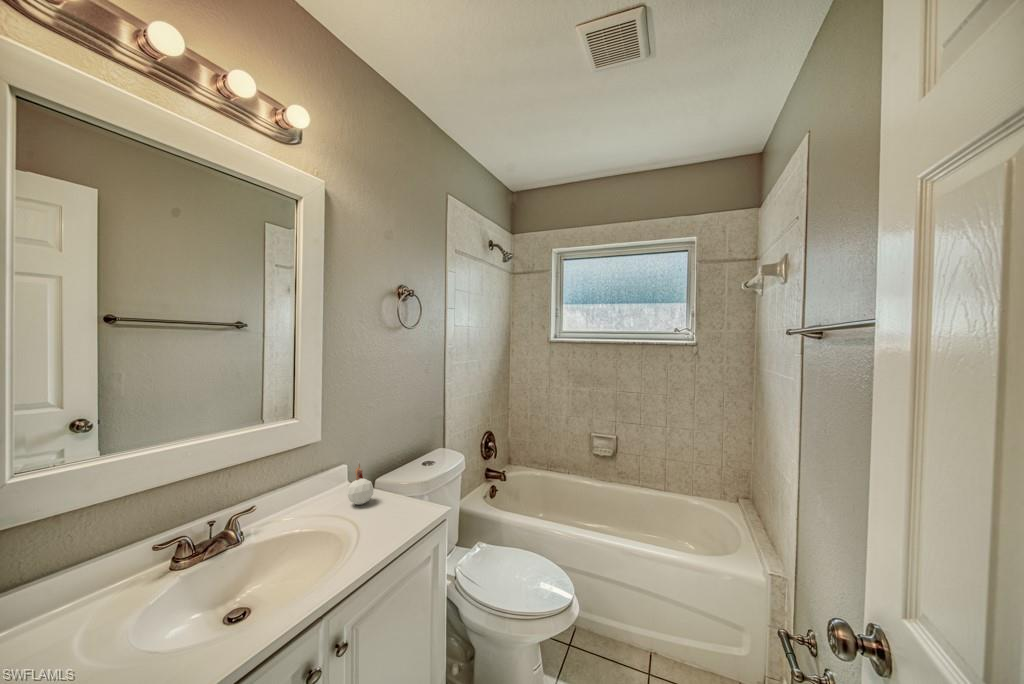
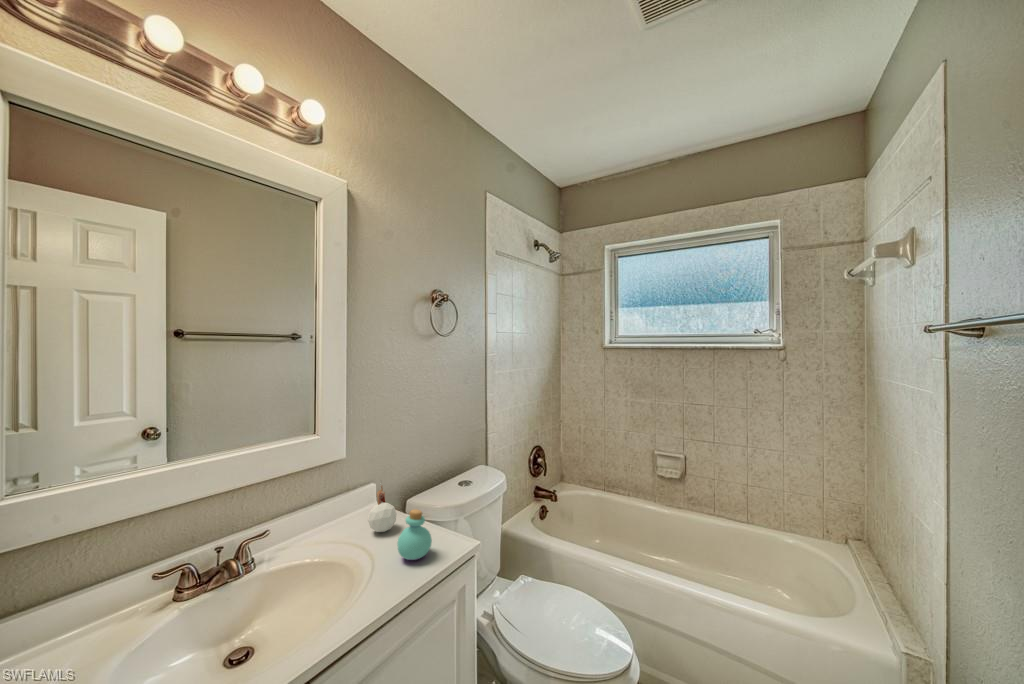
perfume bottle: none [380,481,411,523] -> present [397,509,432,560]

